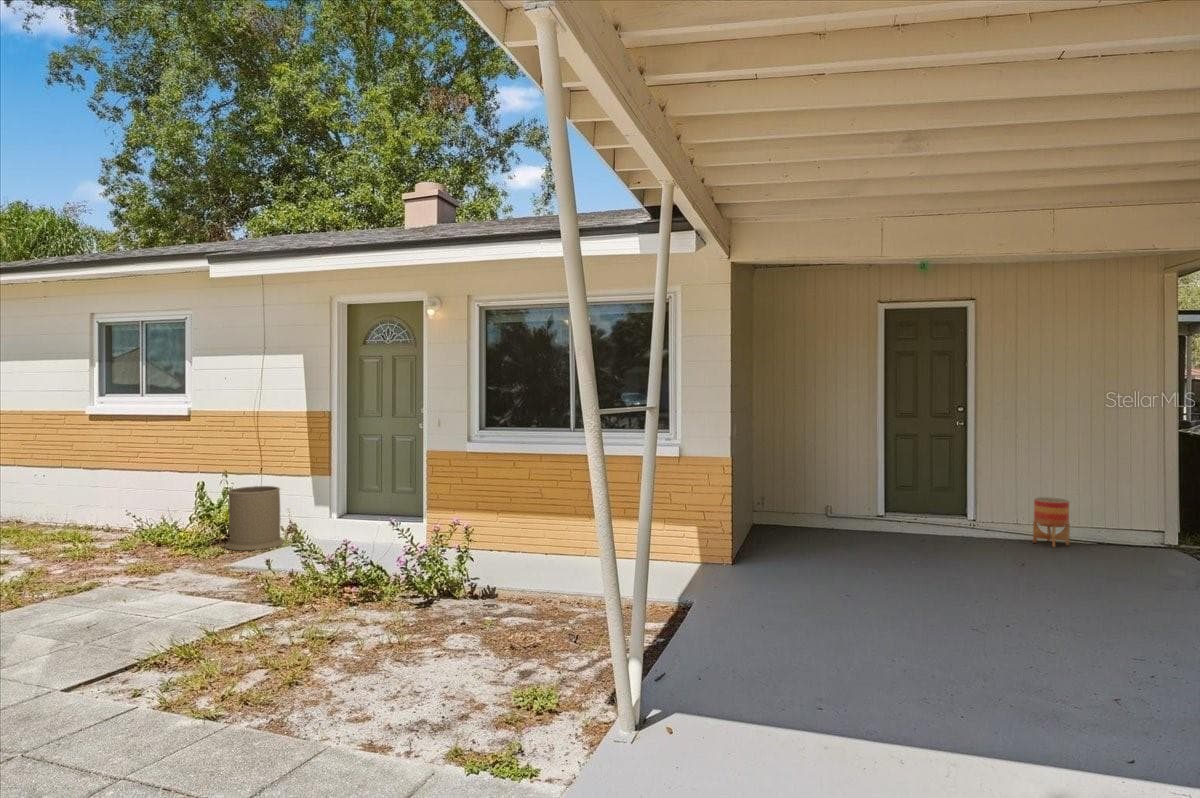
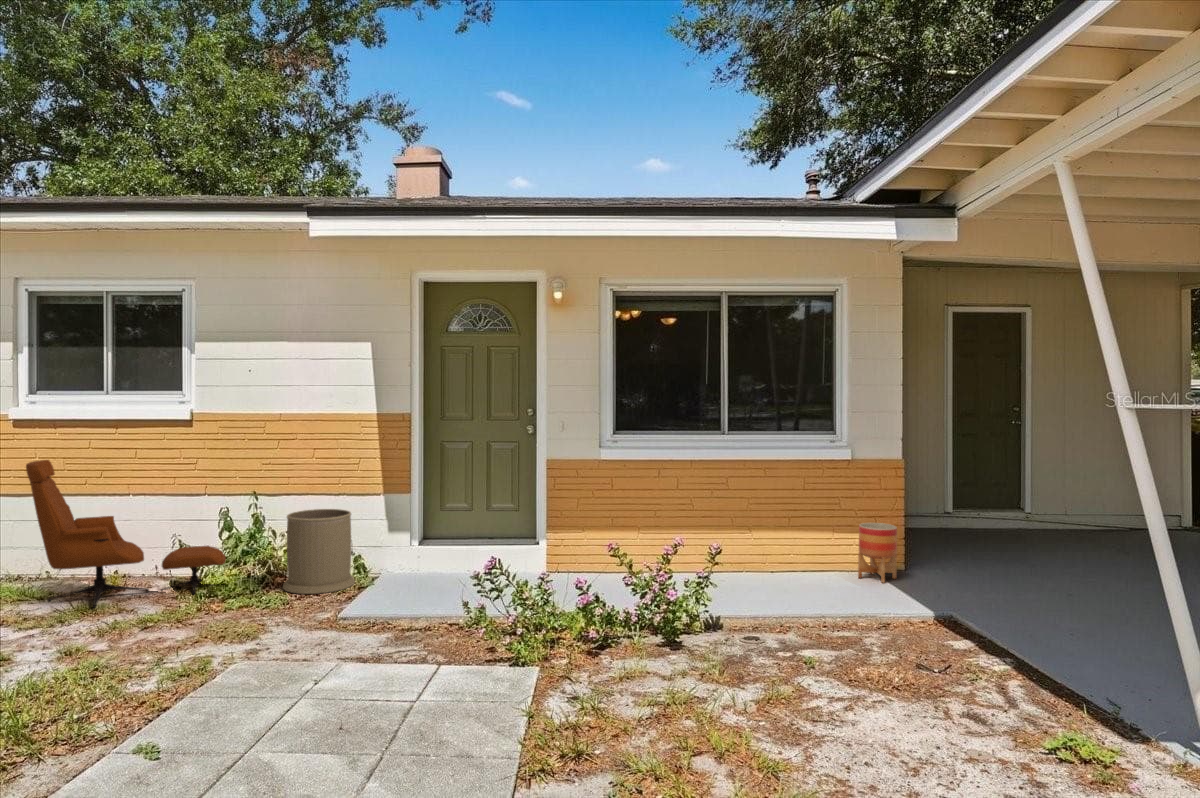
lounge chair: none [58,443,200,550] -> present [26,460,226,608]
planter: present [1033,497,1070,547] -> present [858,523,897,583]

